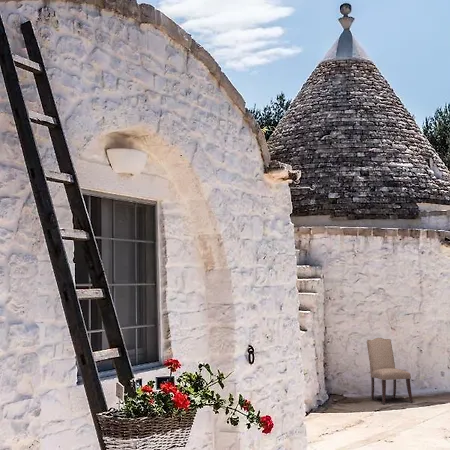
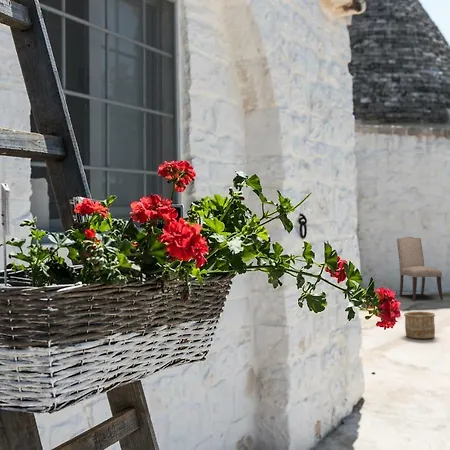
wooden bucket: none [360,416,389,442] -> present [404,312,435,339]

